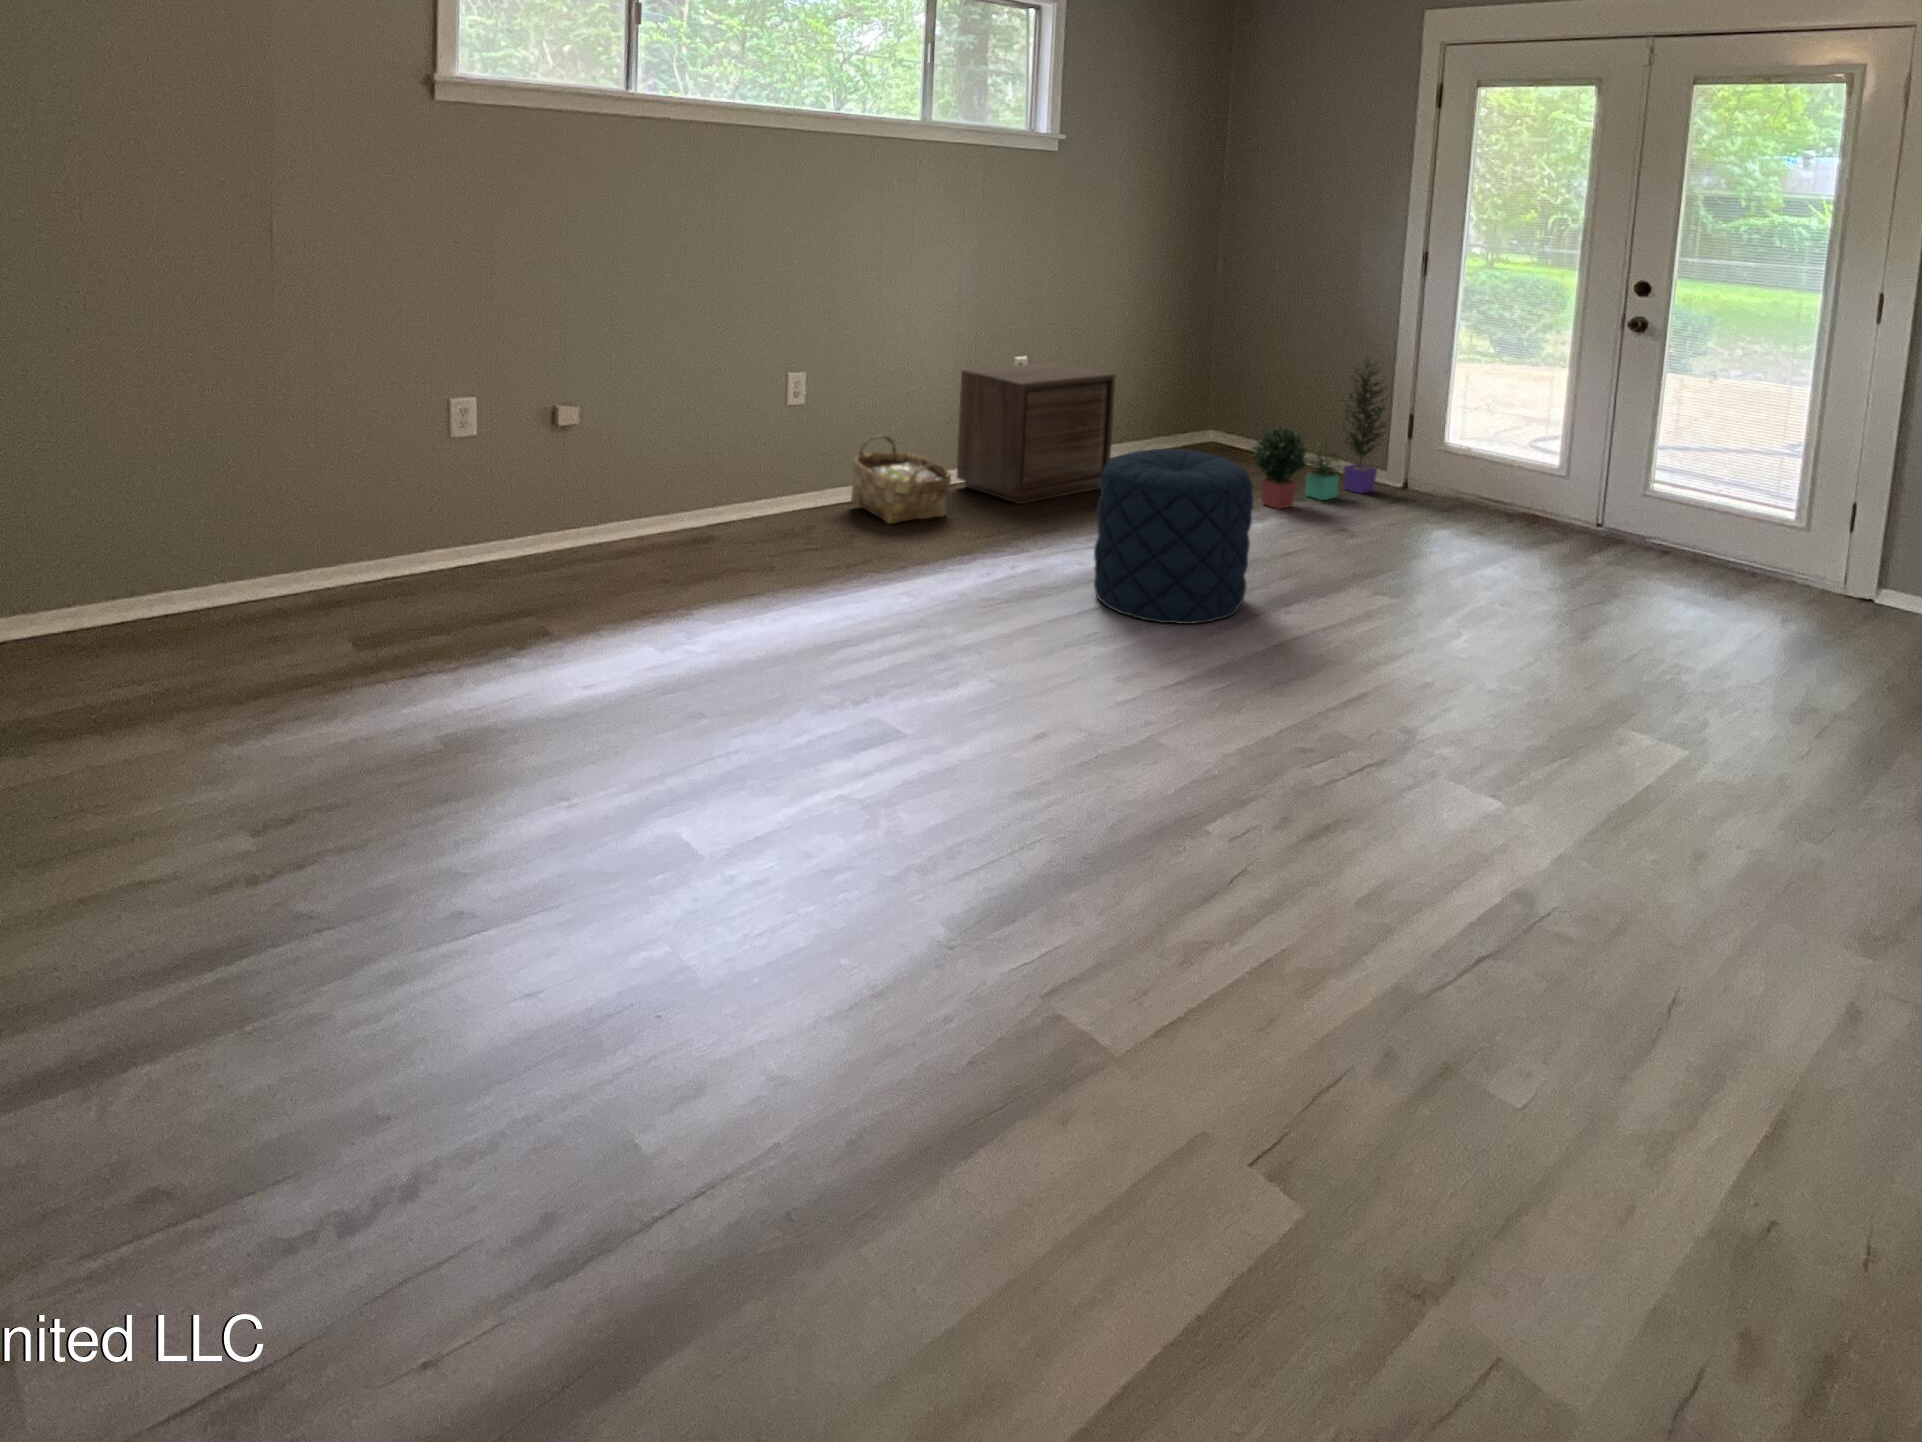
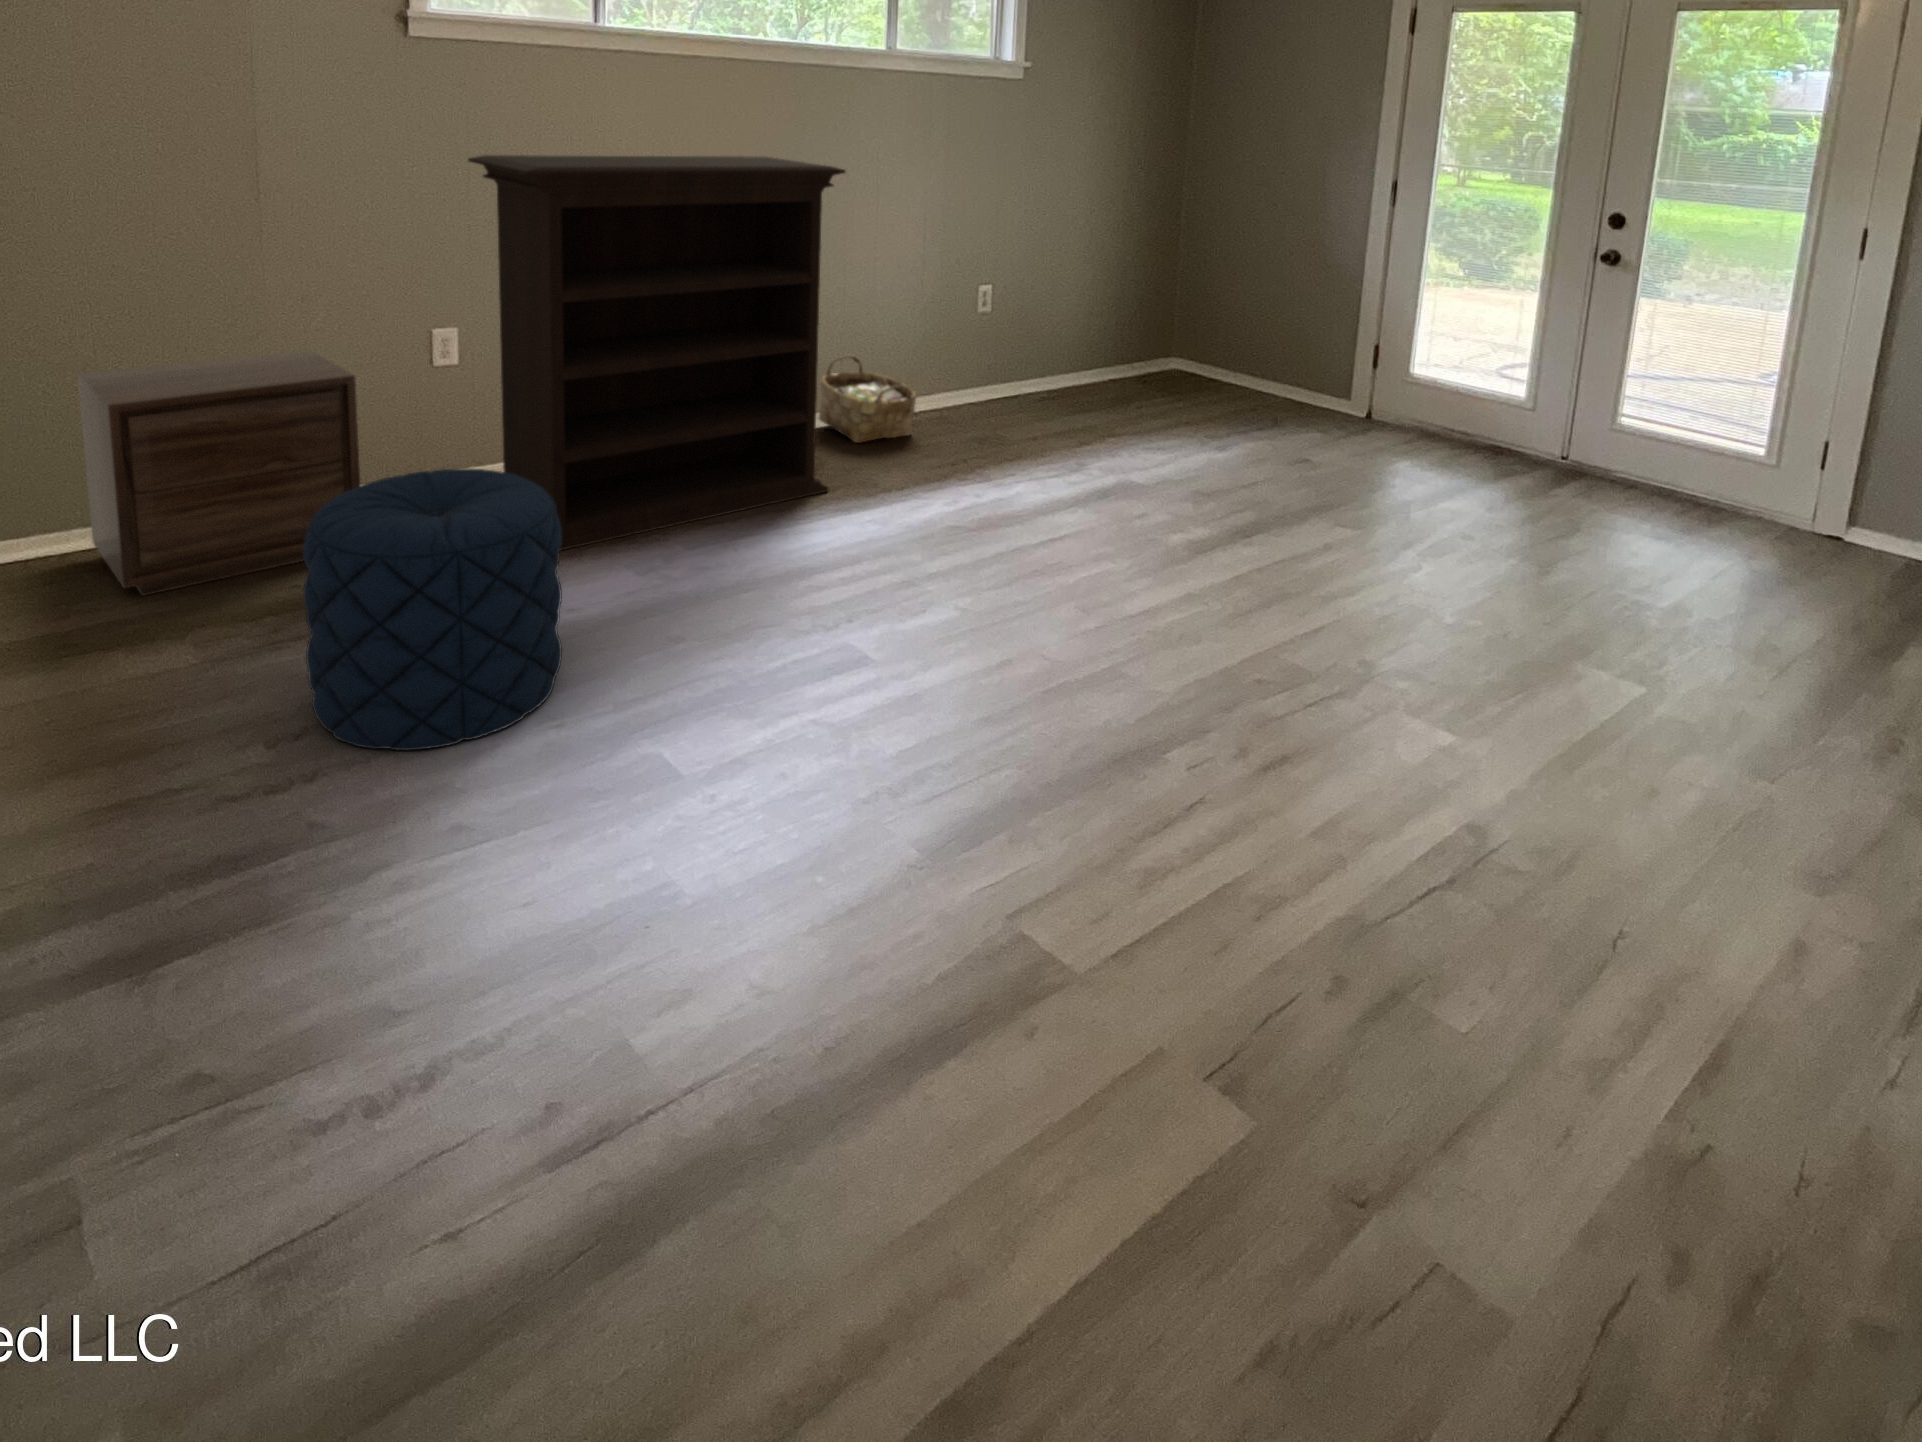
bookshelf: none [505,230,883,633] -> present [468,155,846,551]
potted plant: present [1252,360,1387,509] -> none [1212,279,1354,430]
nightstand: present [957,362,1115,504] -> present [78,350,360,596]
pouf: present [1094,449,1253,624] -> present [303,468,562,750]

